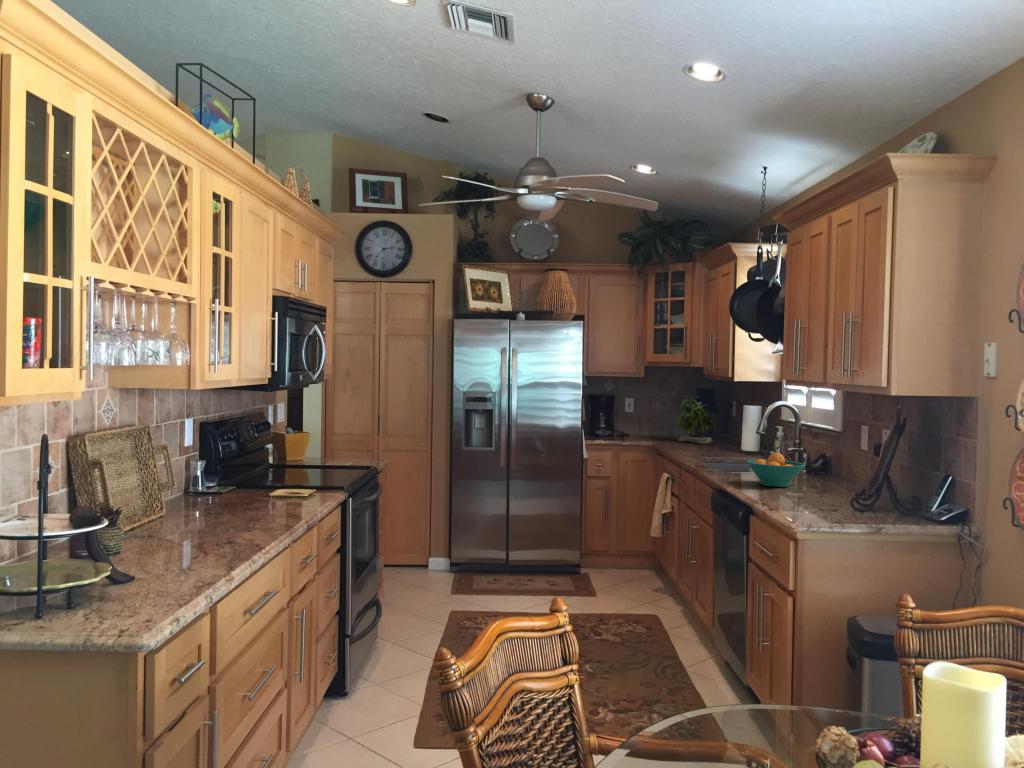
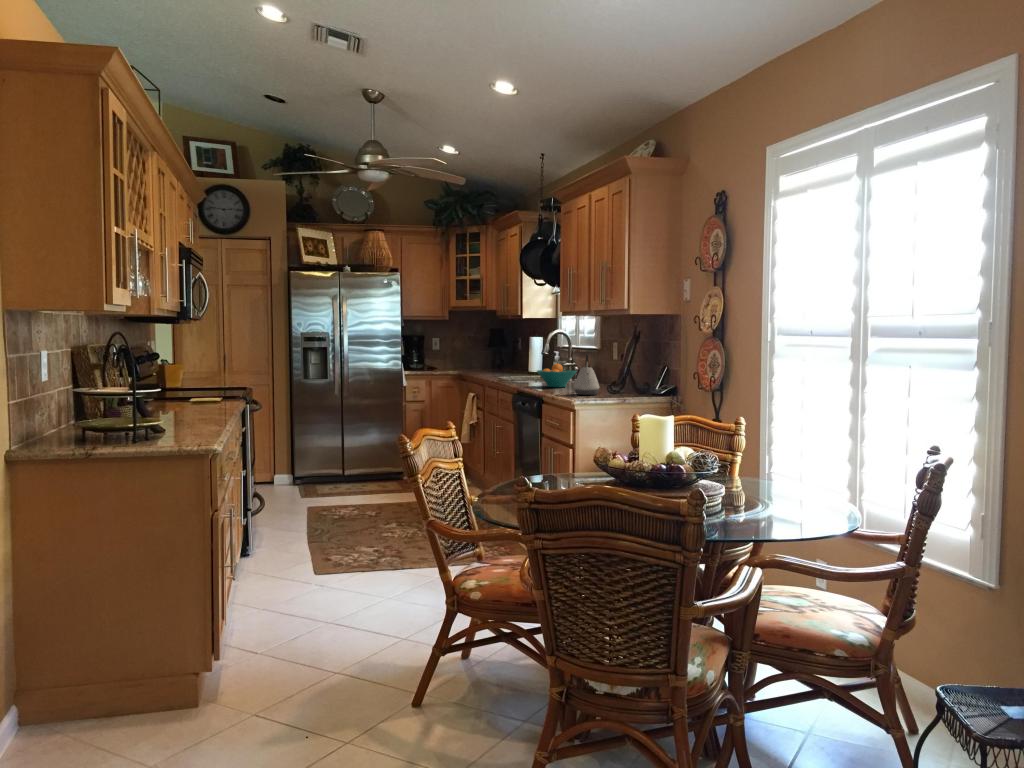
potted plant: present [676,398,714,444] -> none [476,334,505,371]
kettle: none [798,448,839,511] -> present [574,354,599,395]

